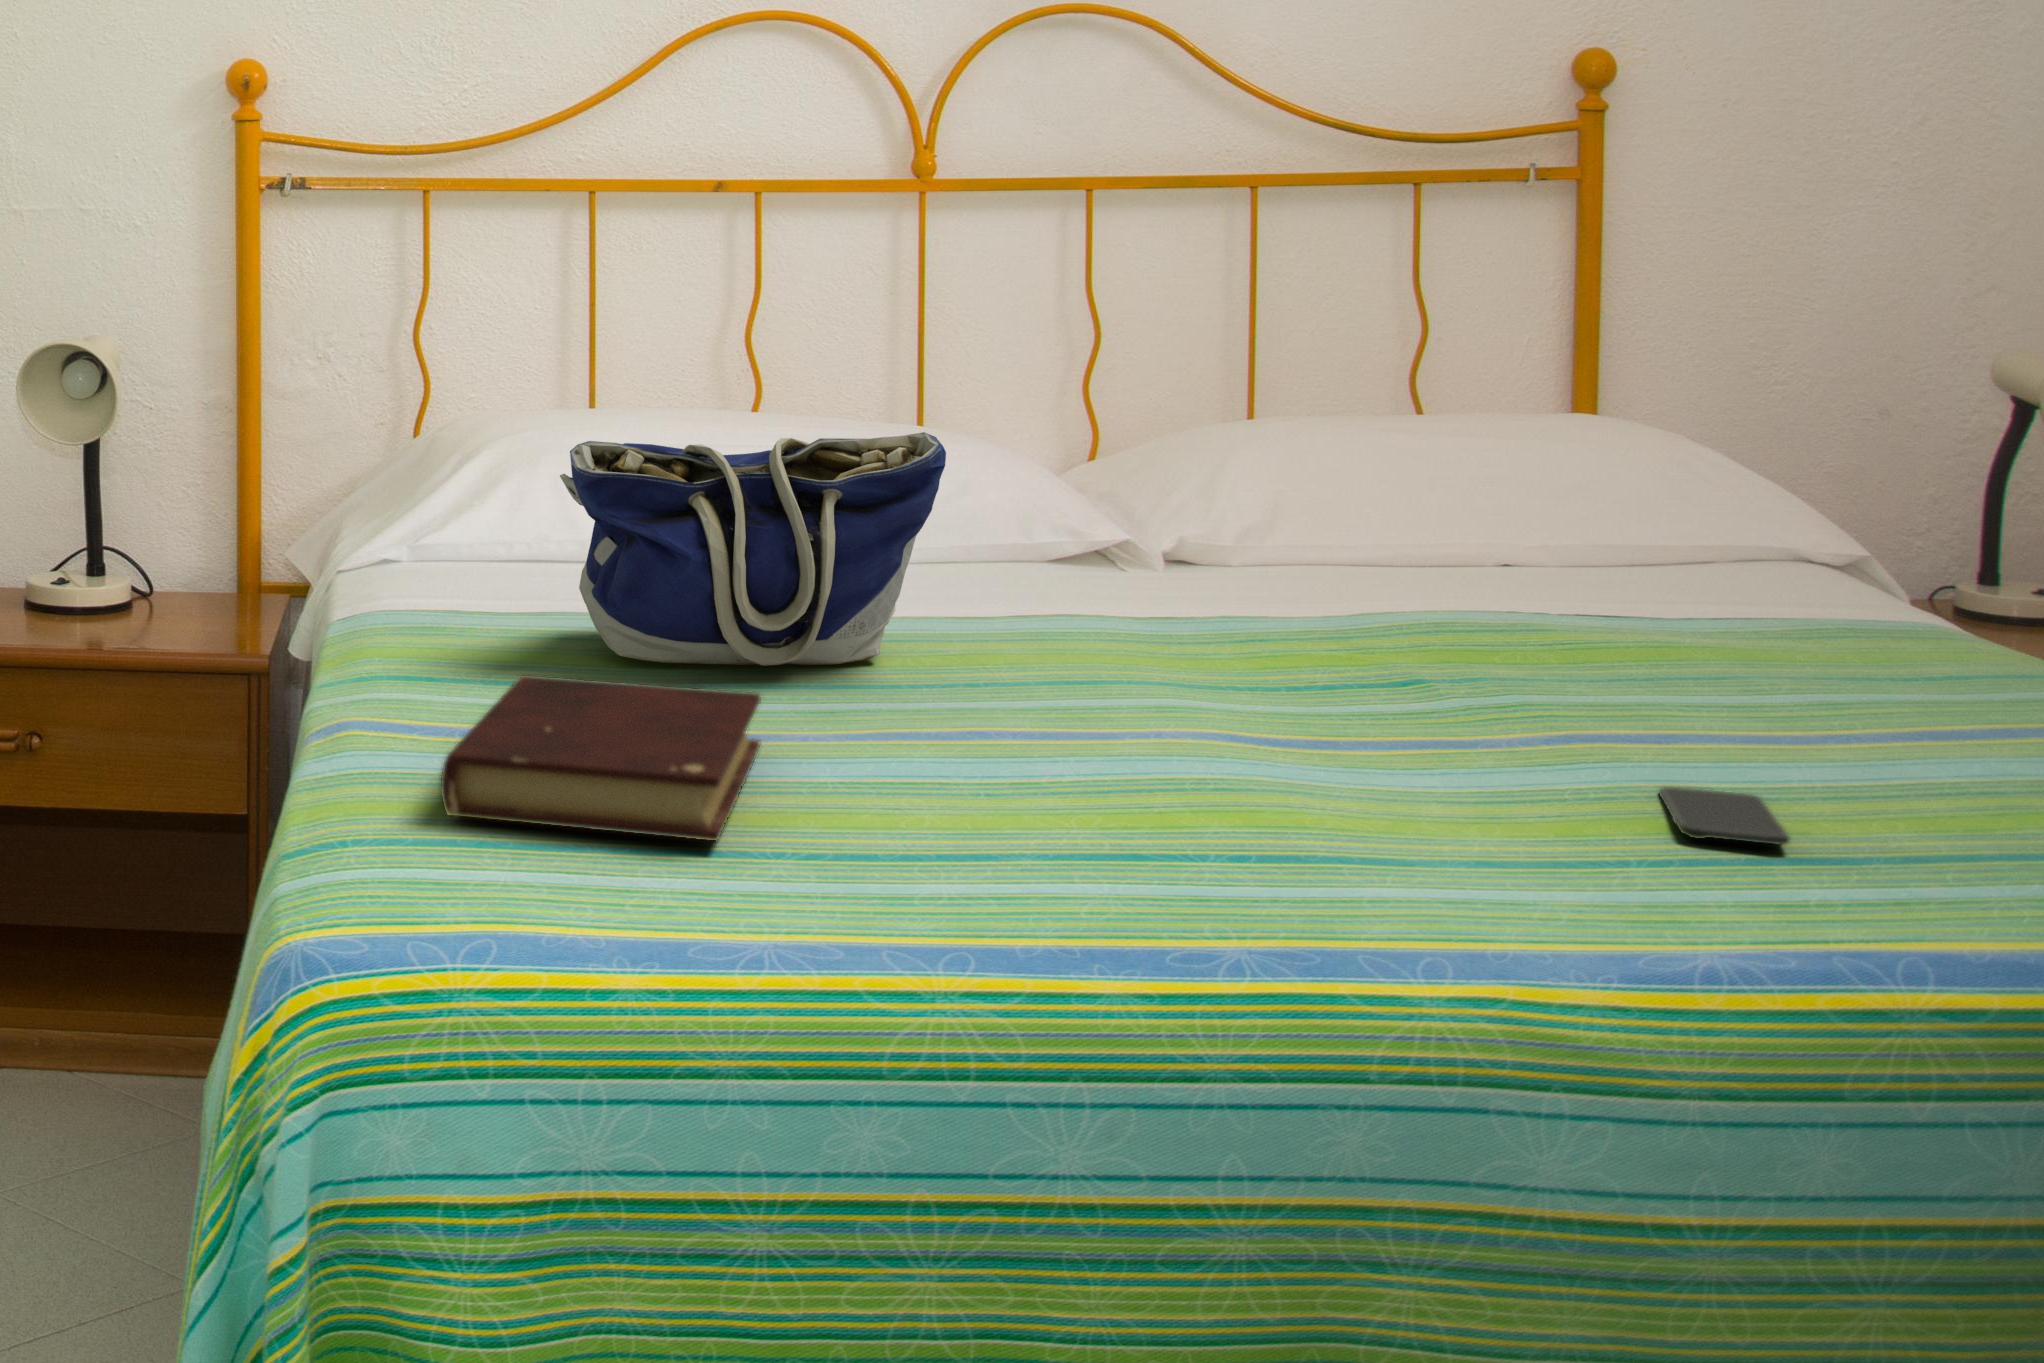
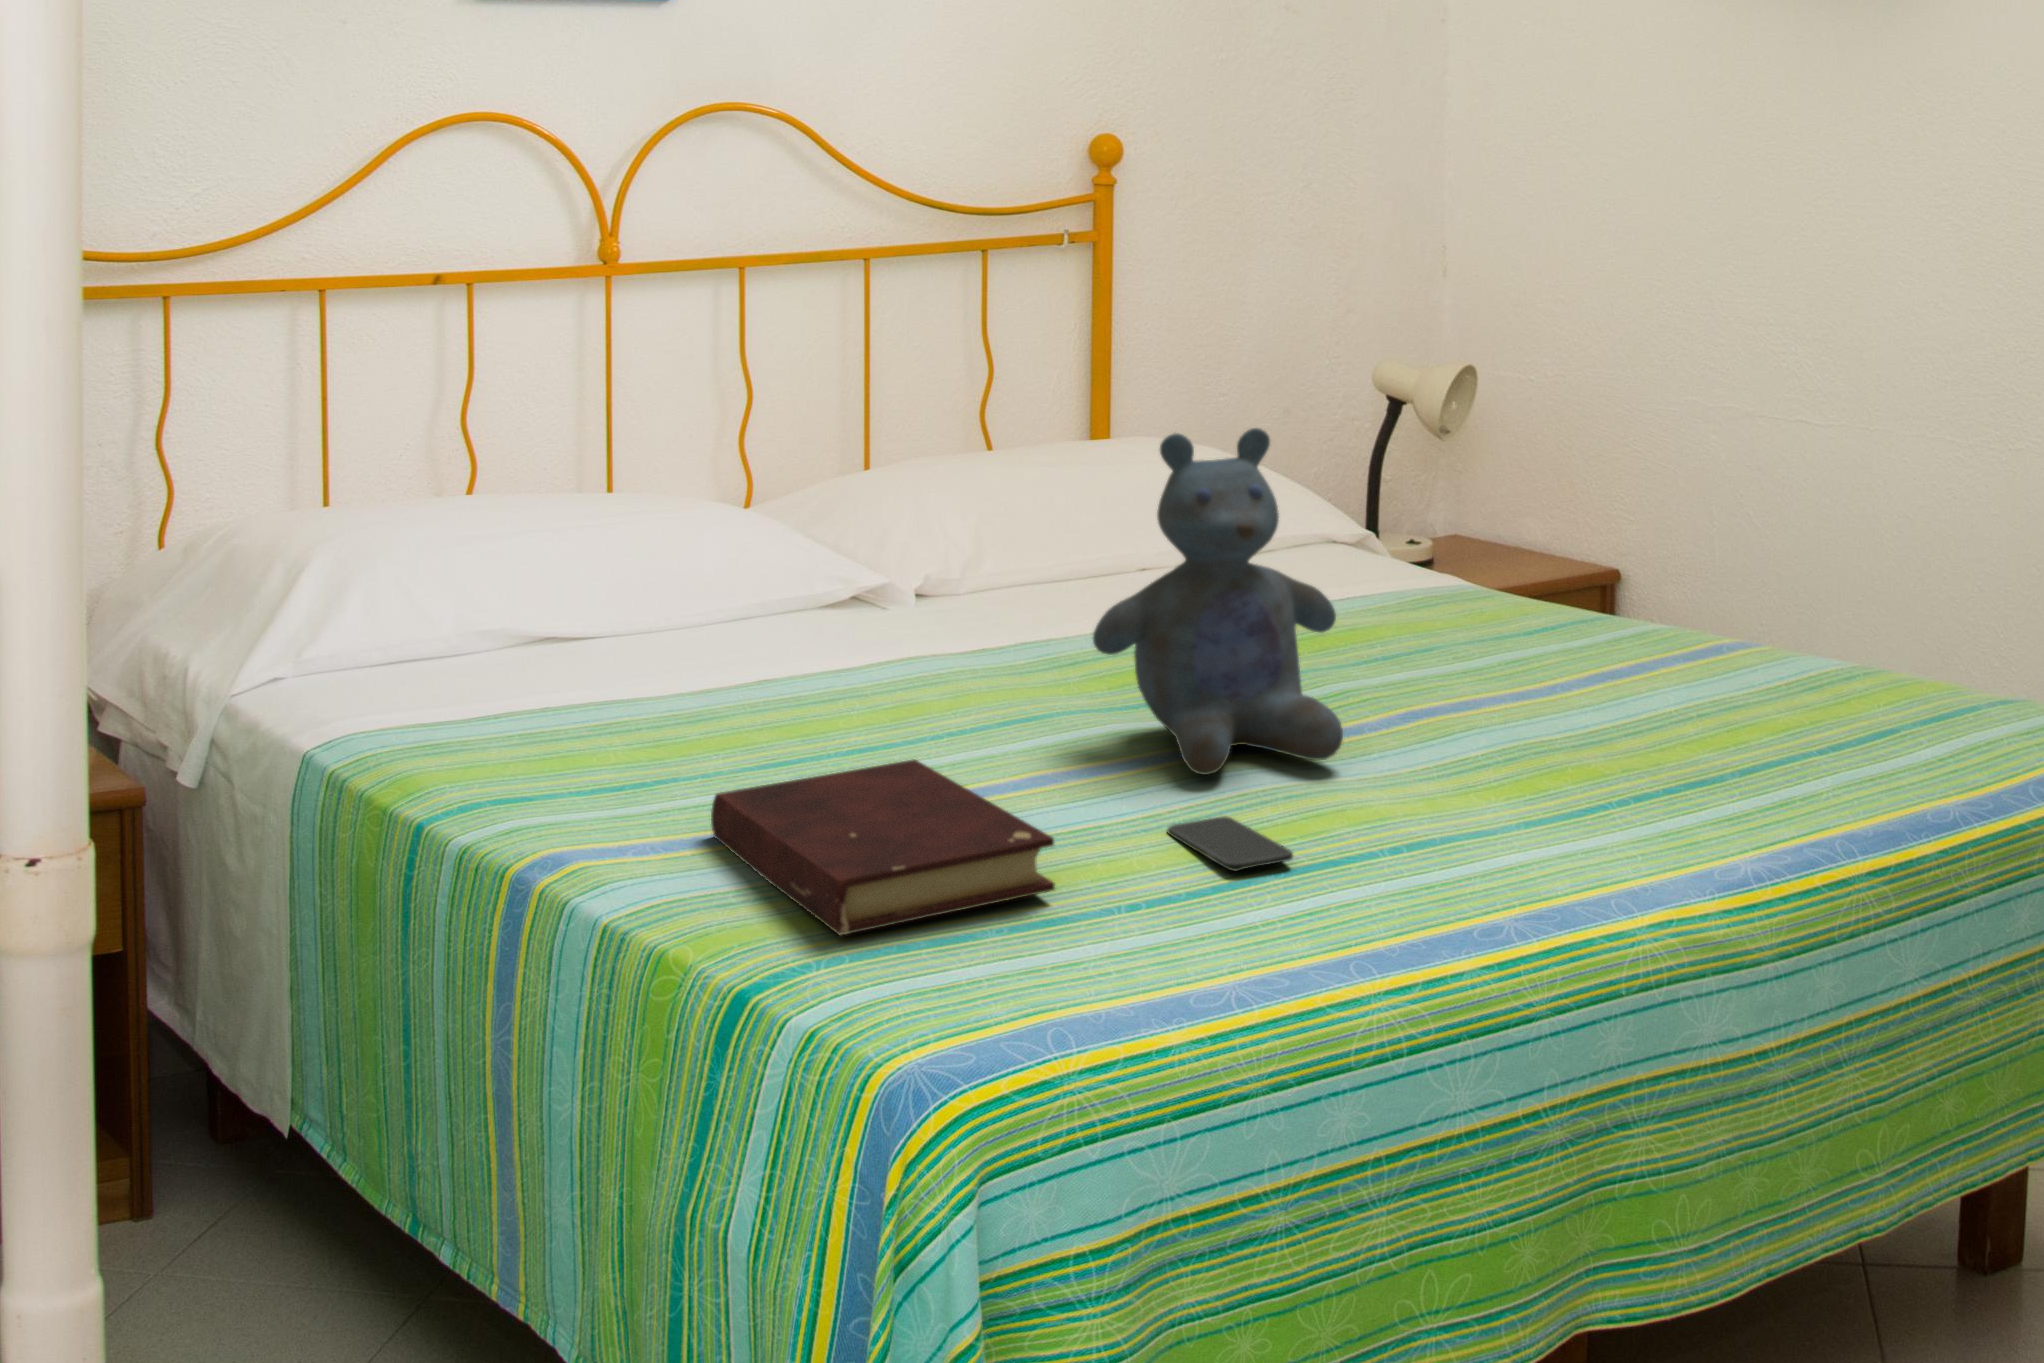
stuffed bear: none [1065,361,1442,823] -> present [1093,428,1343,775]
tote bag: present [560,432,946,666] -> none [617,509,930,755]
smartphone: present [1659,787,1790,845] -> present [1168,816,1293,871]

